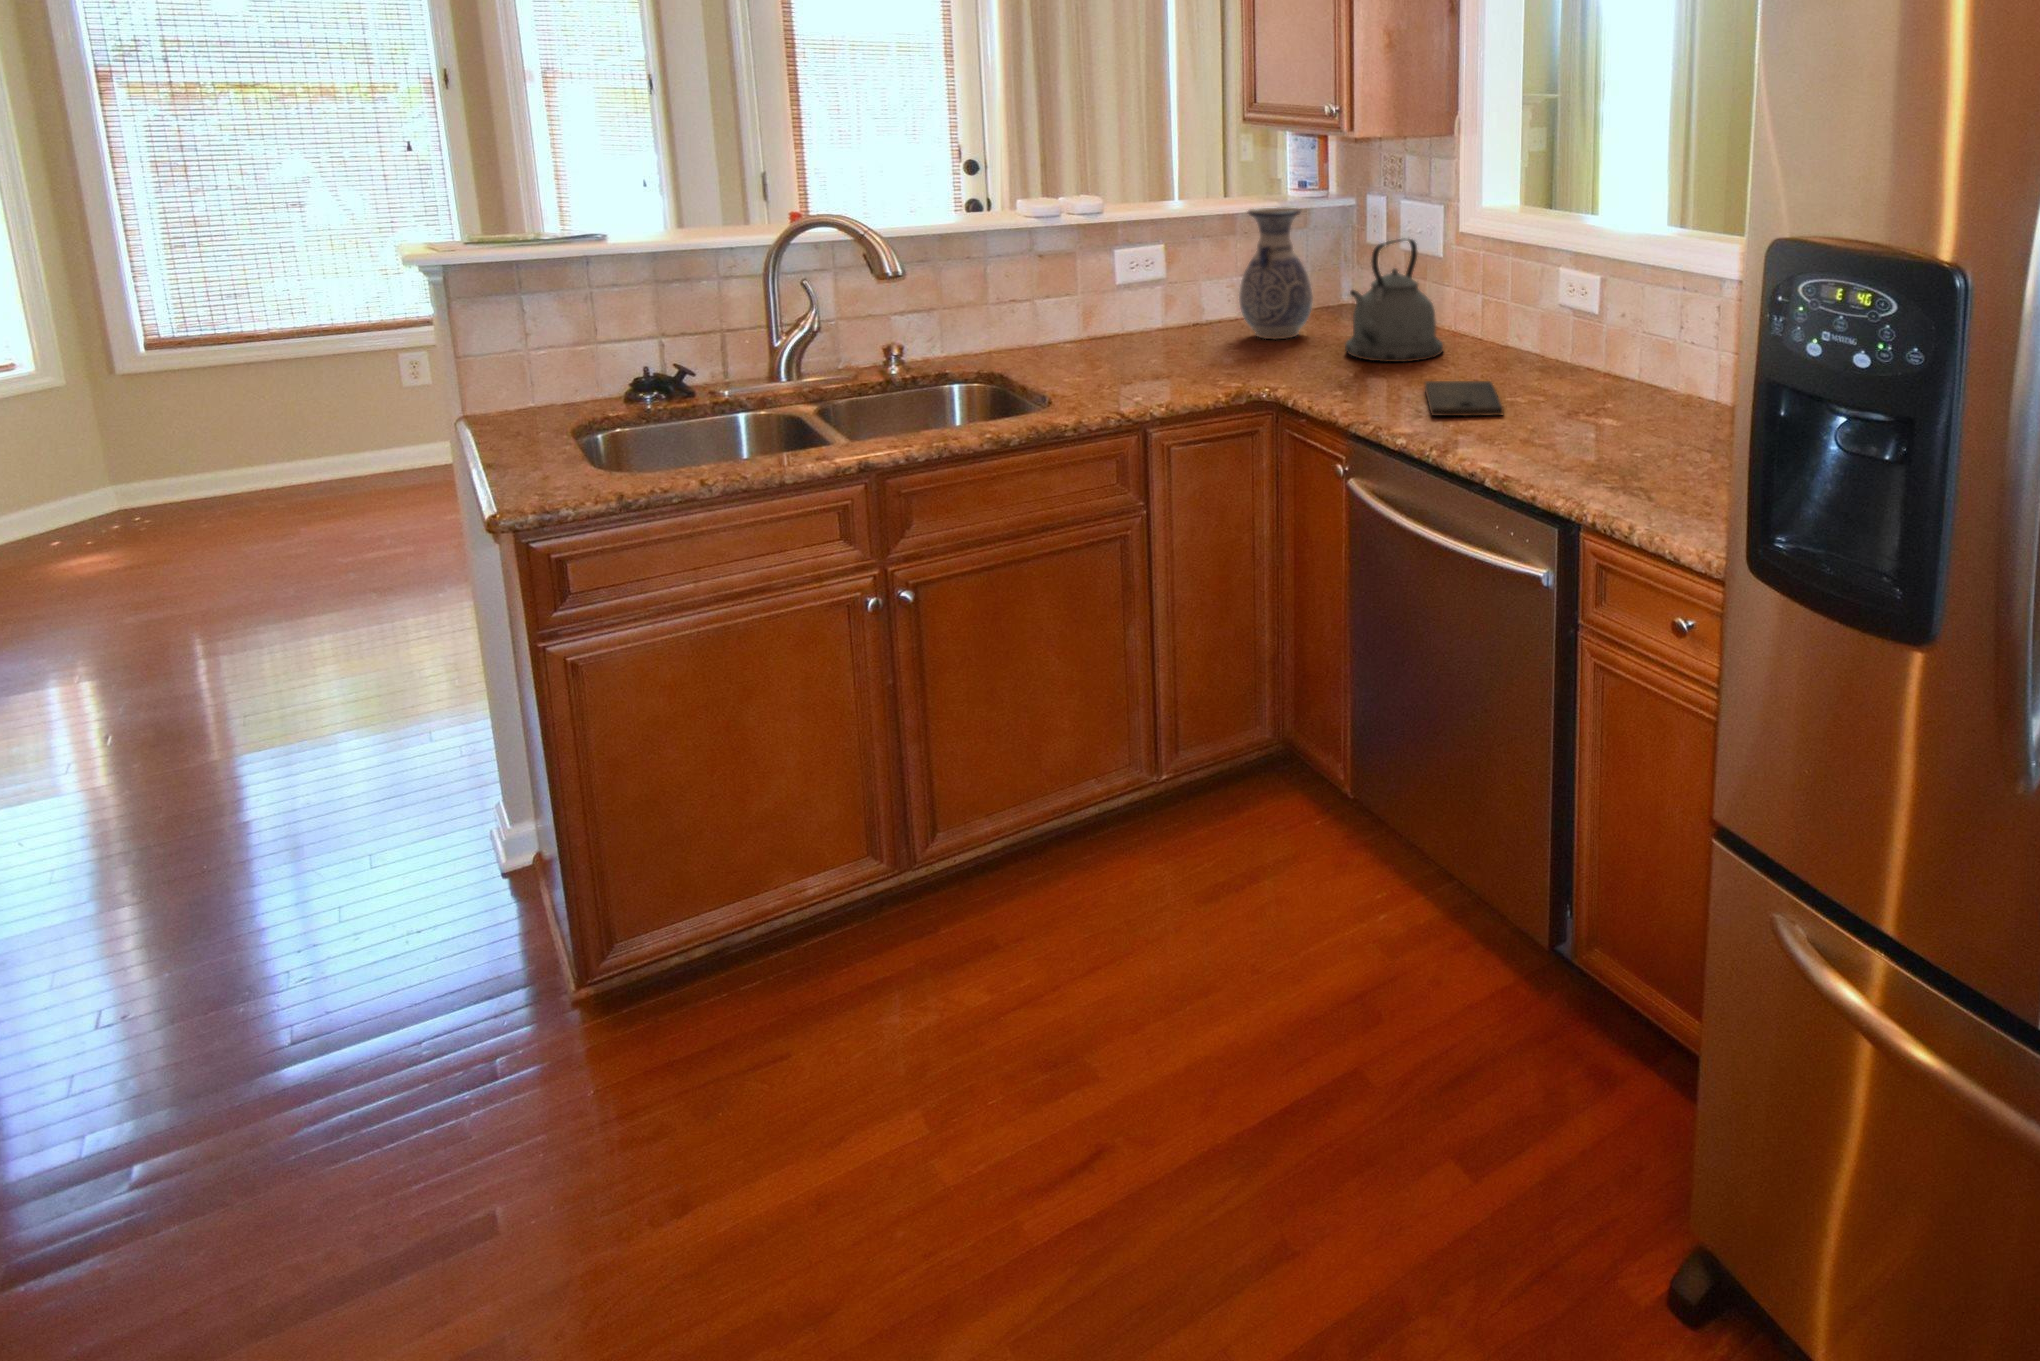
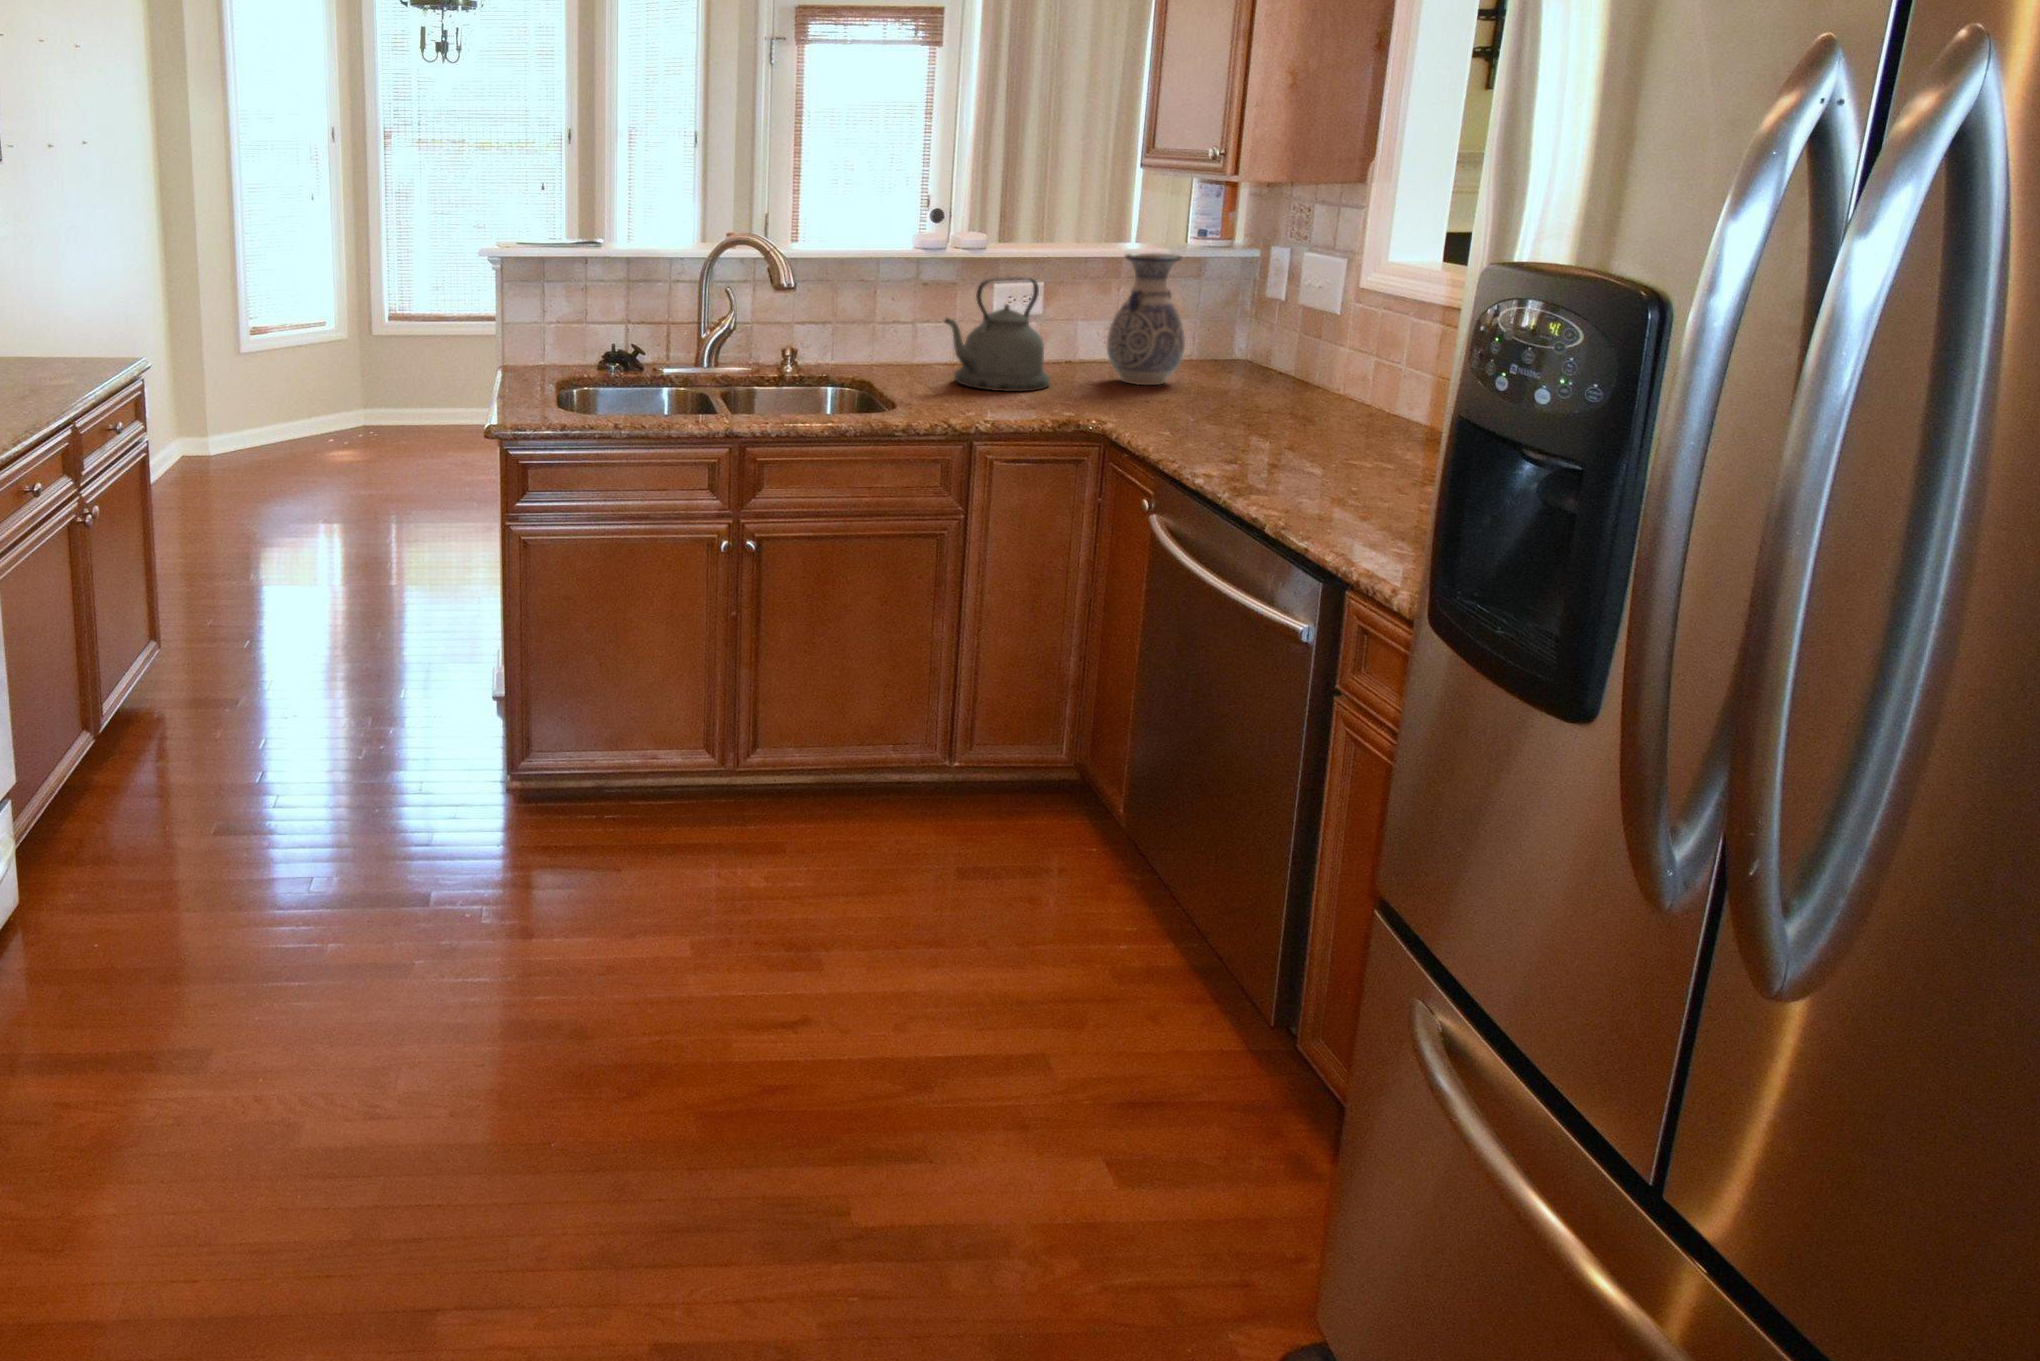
kettle: present [1345,239,1443,362] -> present [944,278,1050,392]
cutting board: present [1425,381,1503,416] -> none [1243,434,1337,474]

